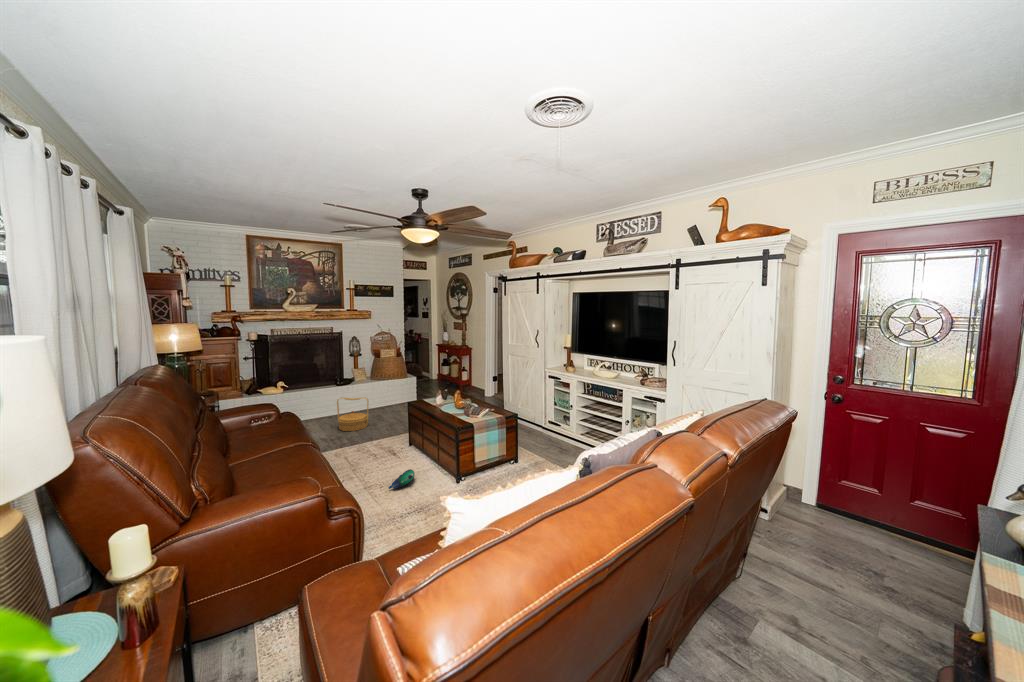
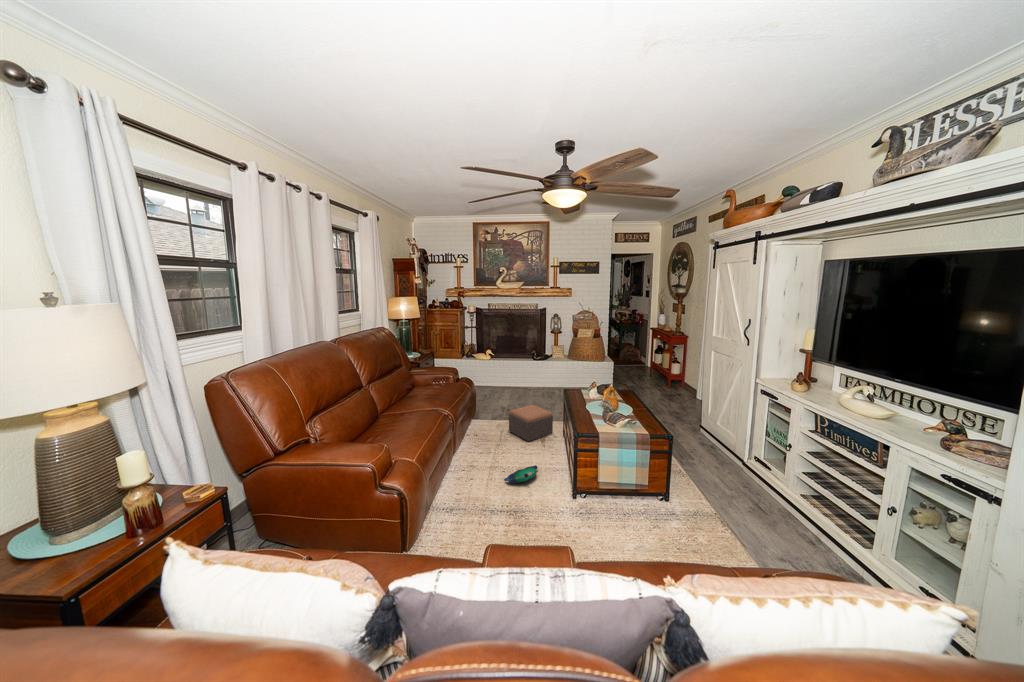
basket: present [337,398,368,431] -> none [518,372,545,406]
footstool: none [354,424,399,457] -> present [509,405,553,441]

